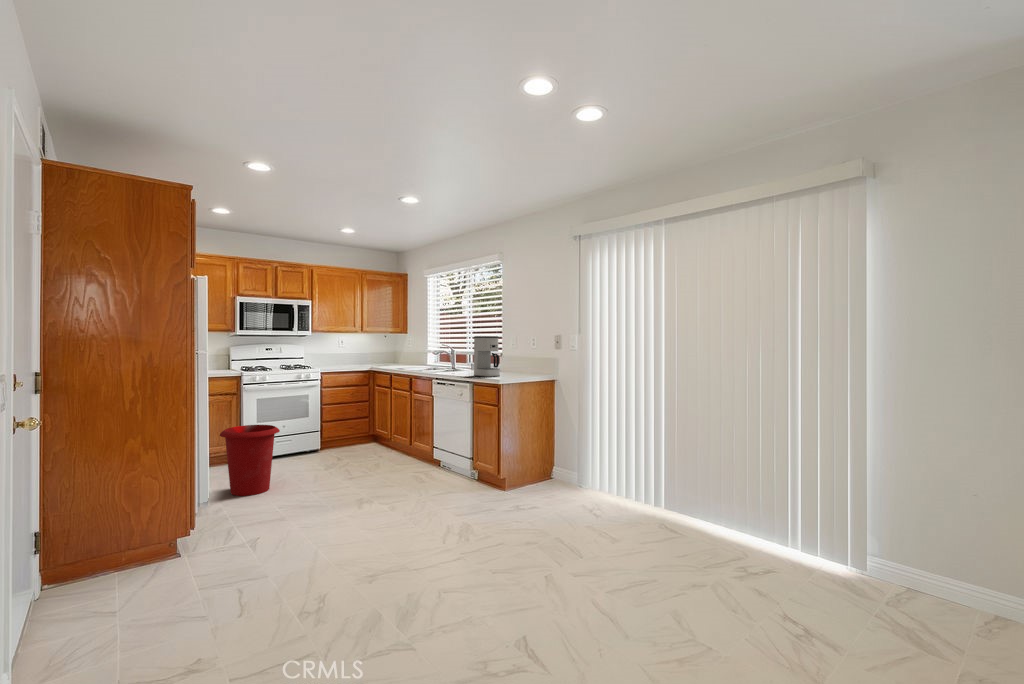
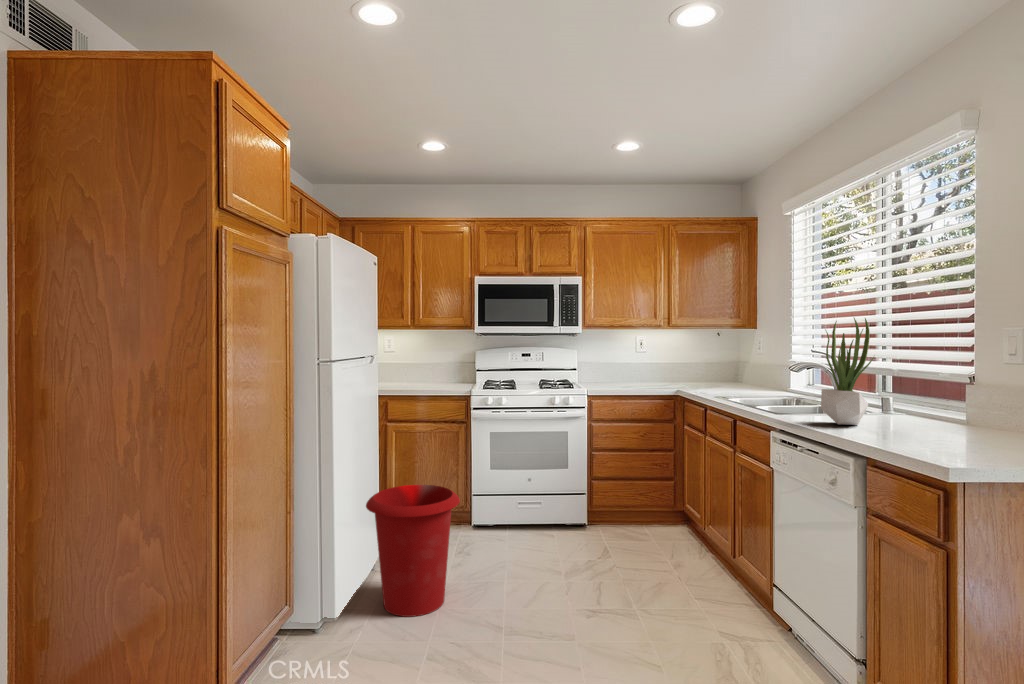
potted plant: none [453,331,472,373] -> present [821,318,874,425]
coffee maker: present [474,336,500,377] -> none [876,328,970,451]

